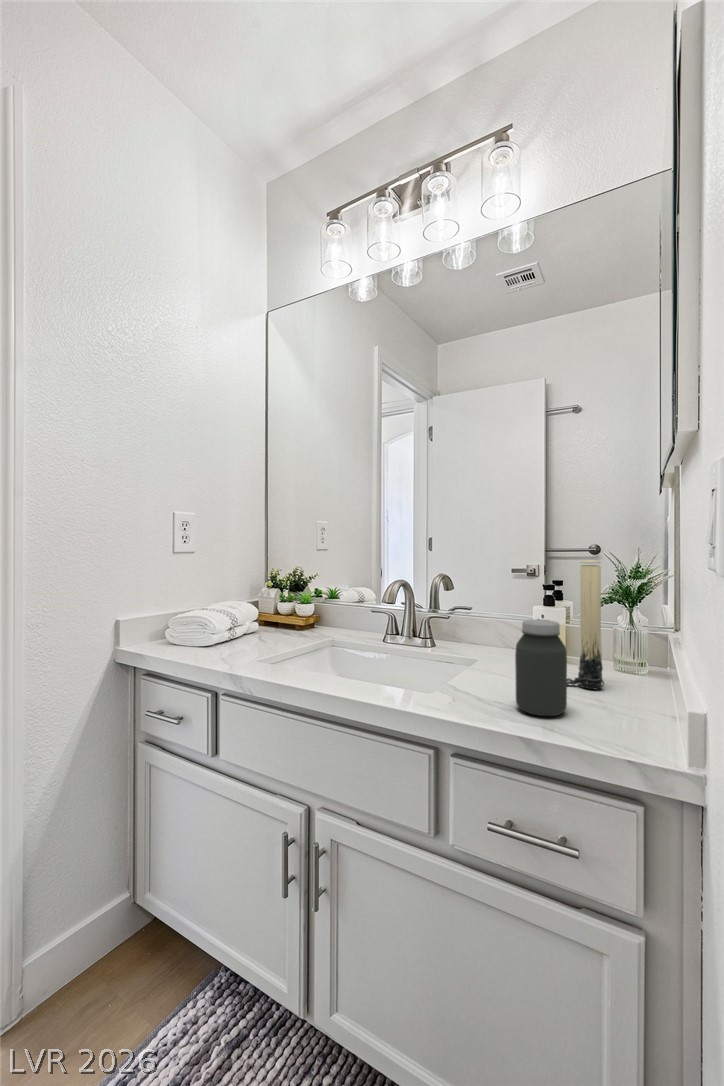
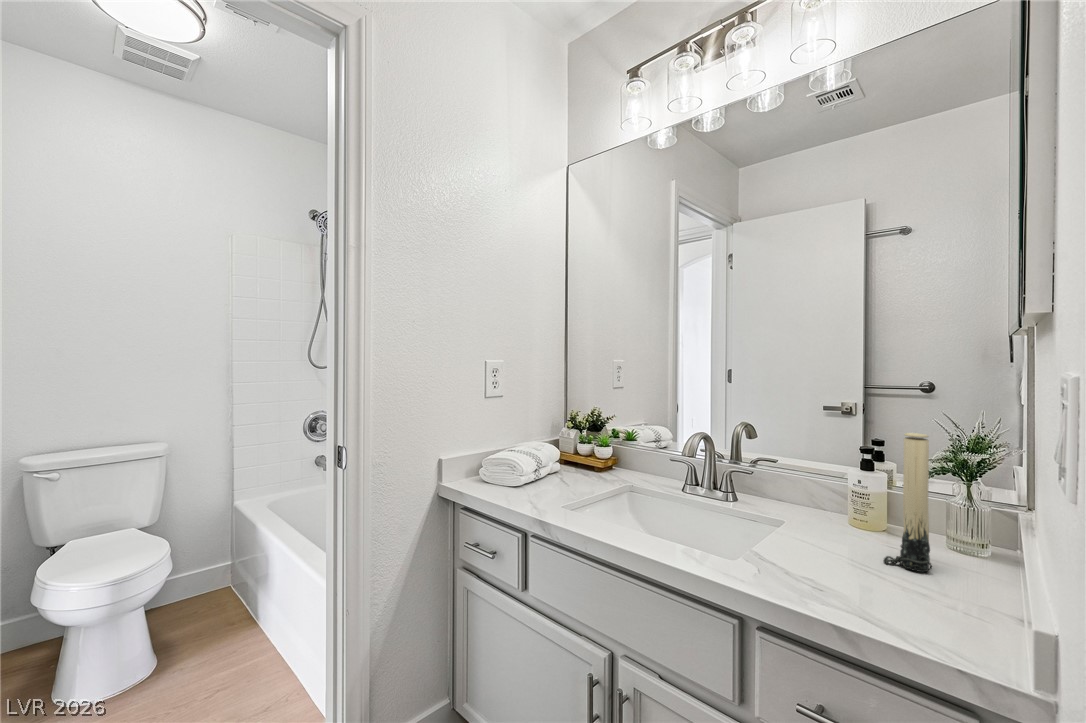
jar: present [515,620,567,716] -> none [828,498,887,603]

